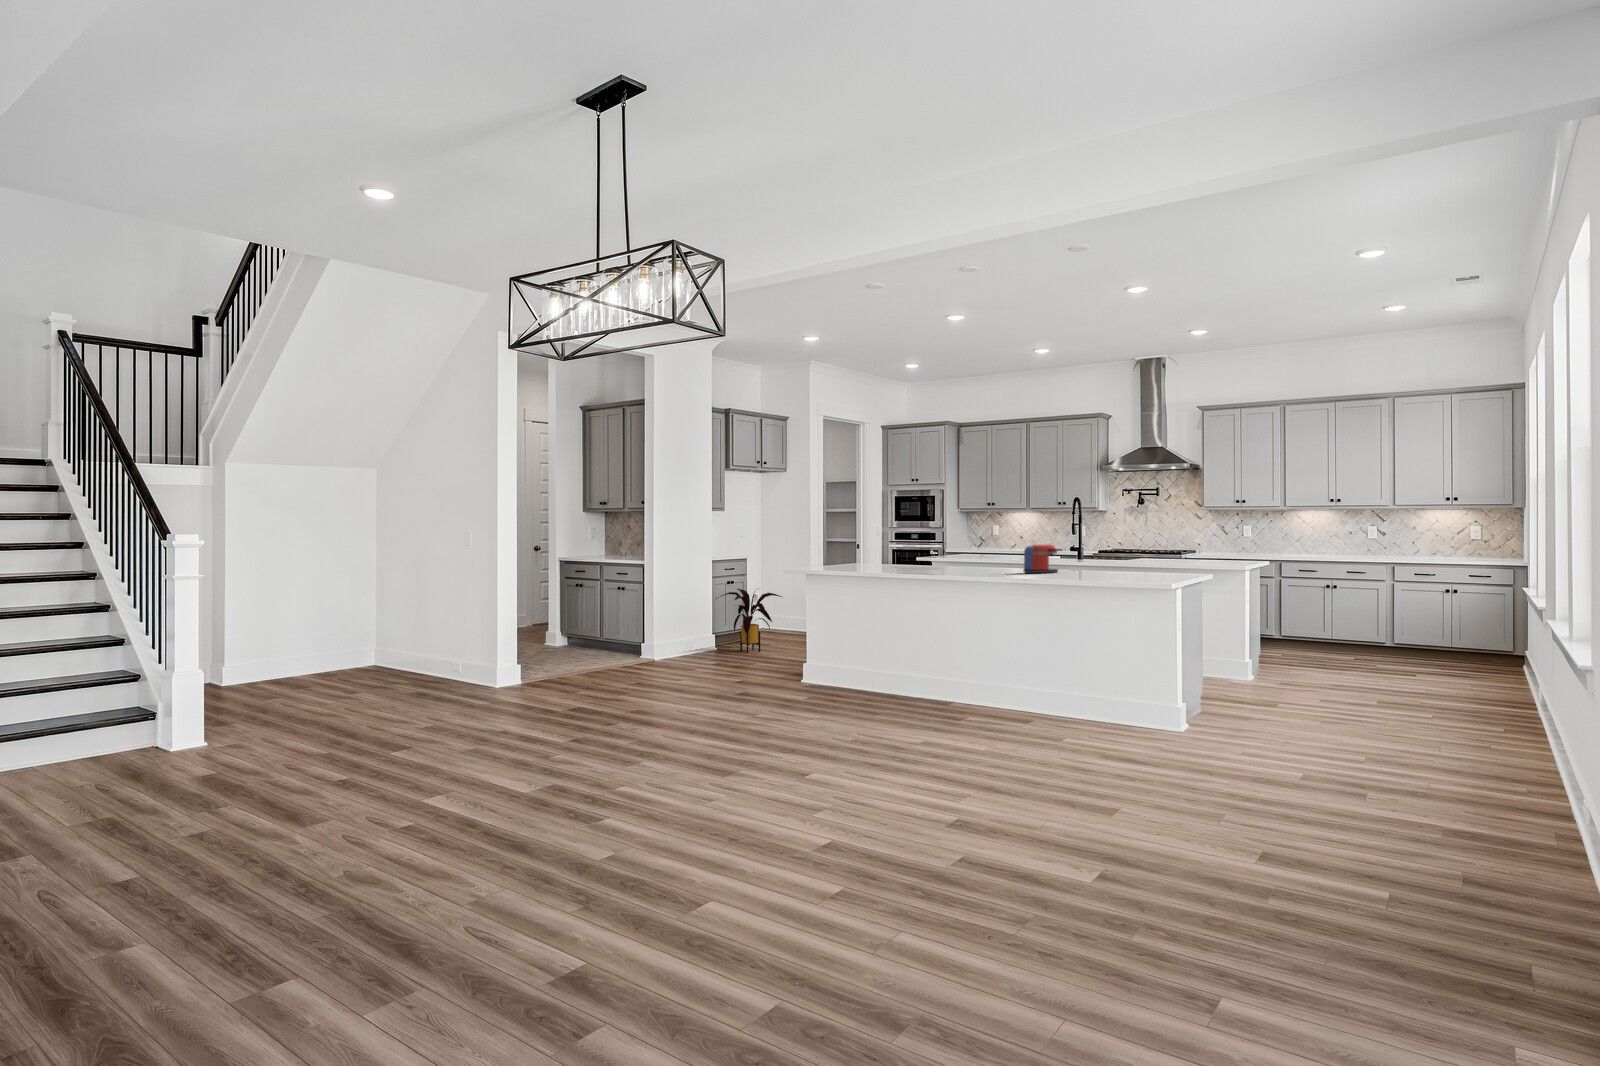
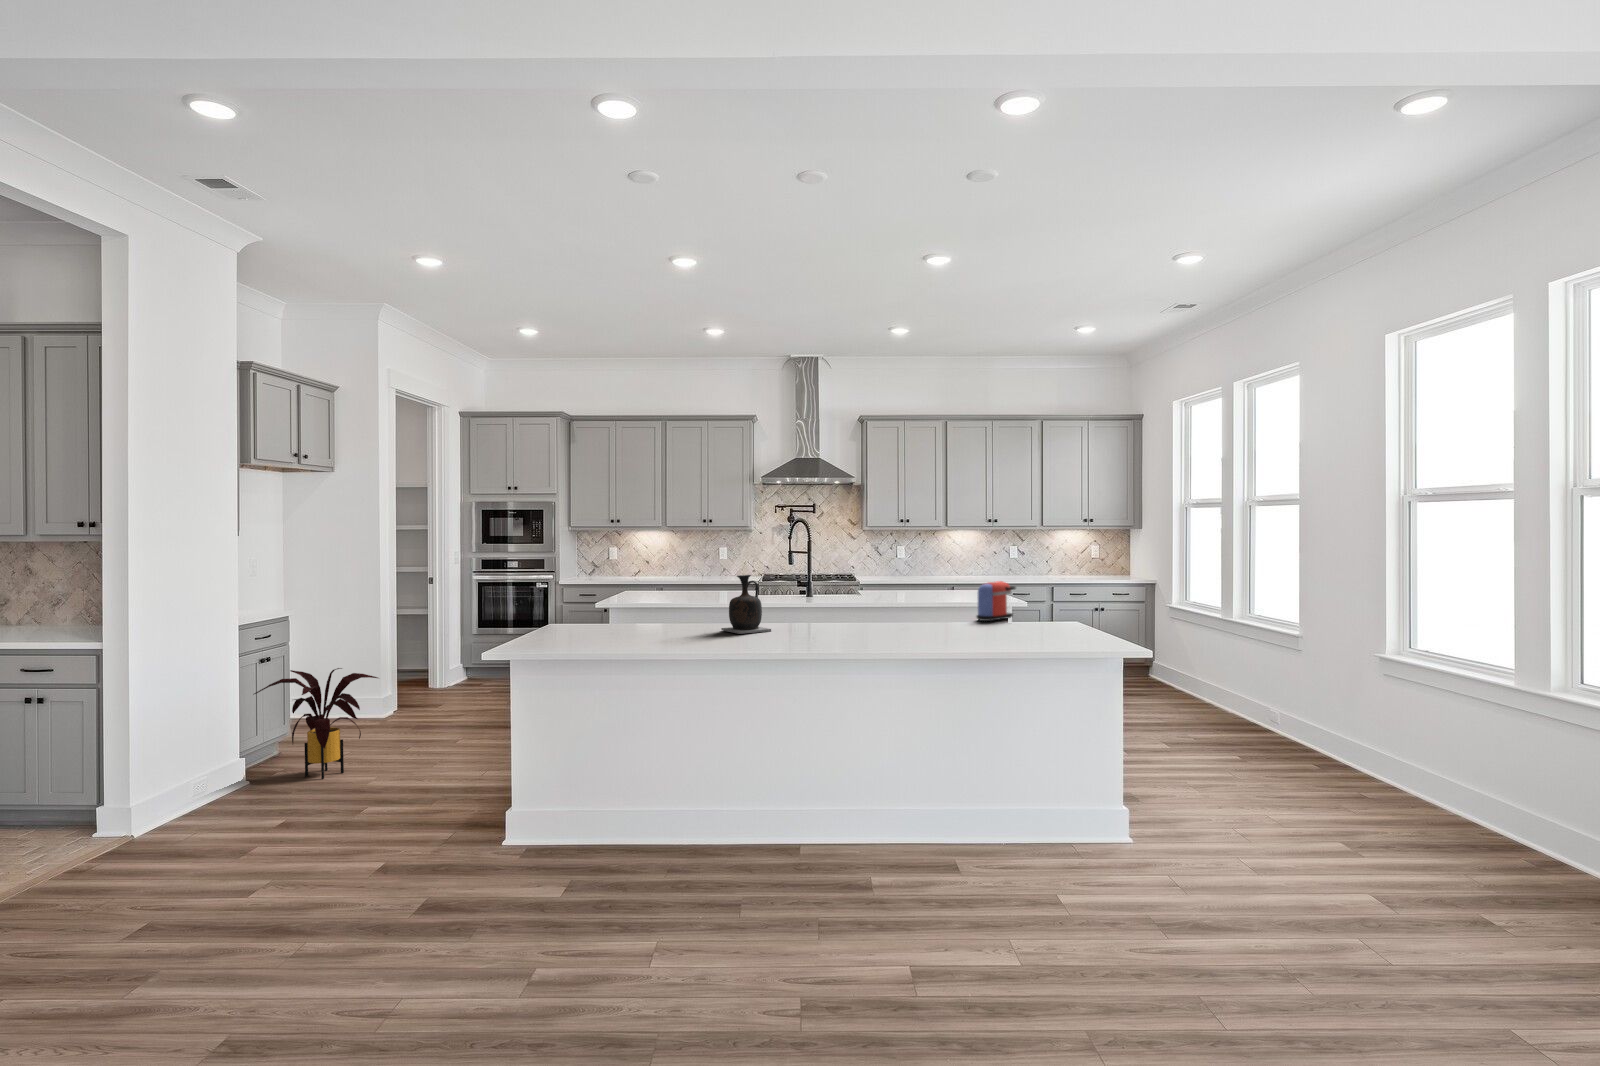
vase: none [961,533,991,573] -> present [721,575,771,634]
coffee maker: present [1023,545,1062,573] -> present [977,581,1016,621]

